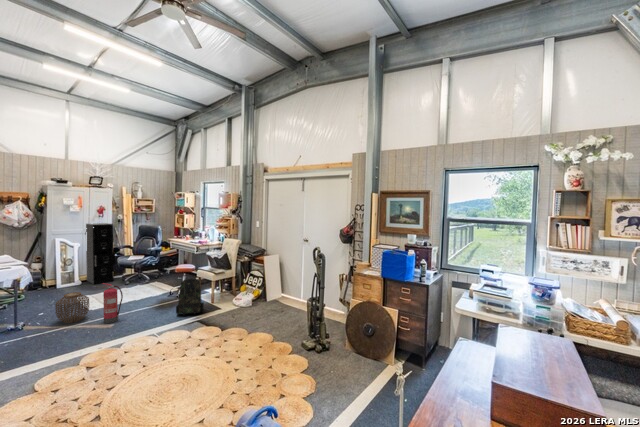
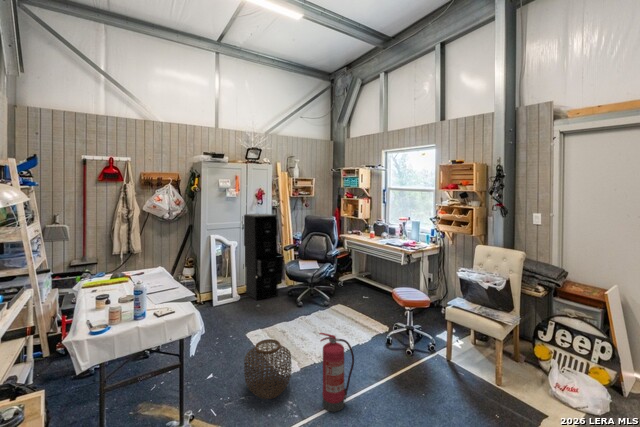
backpack: present [176,278,204,315] -> none [444,327,503,411]

